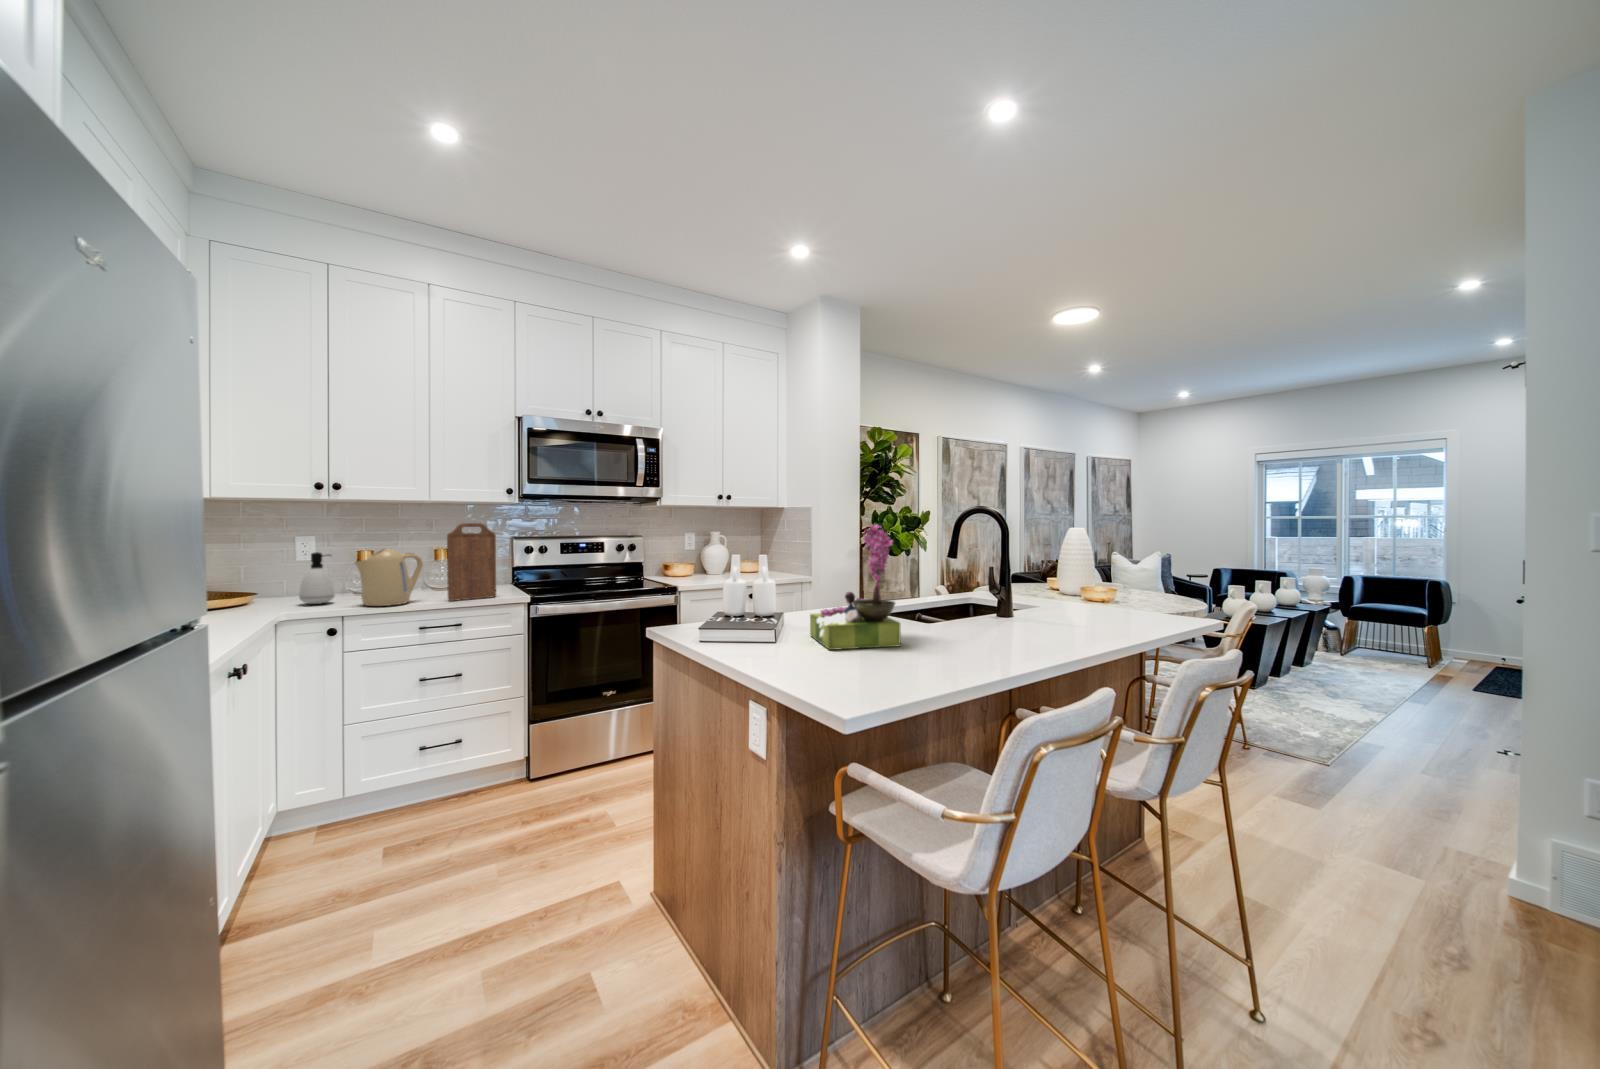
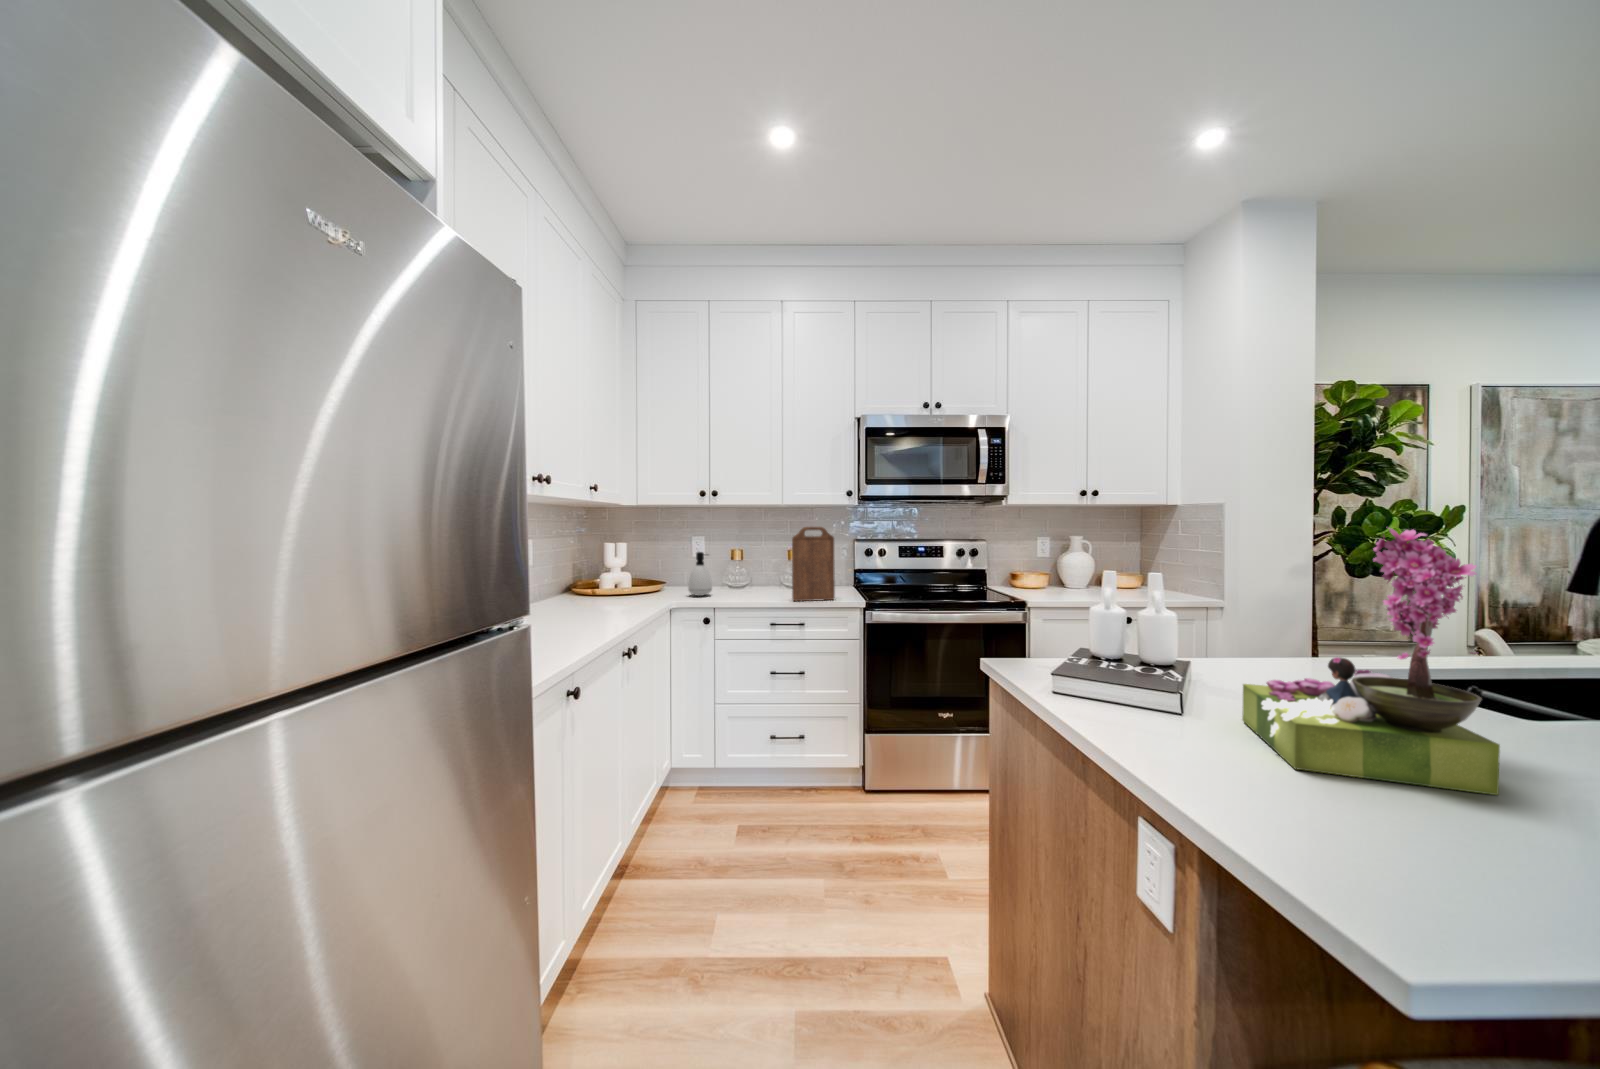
kettle: present [355,548,423,606] -> none [721,550,774,602]

